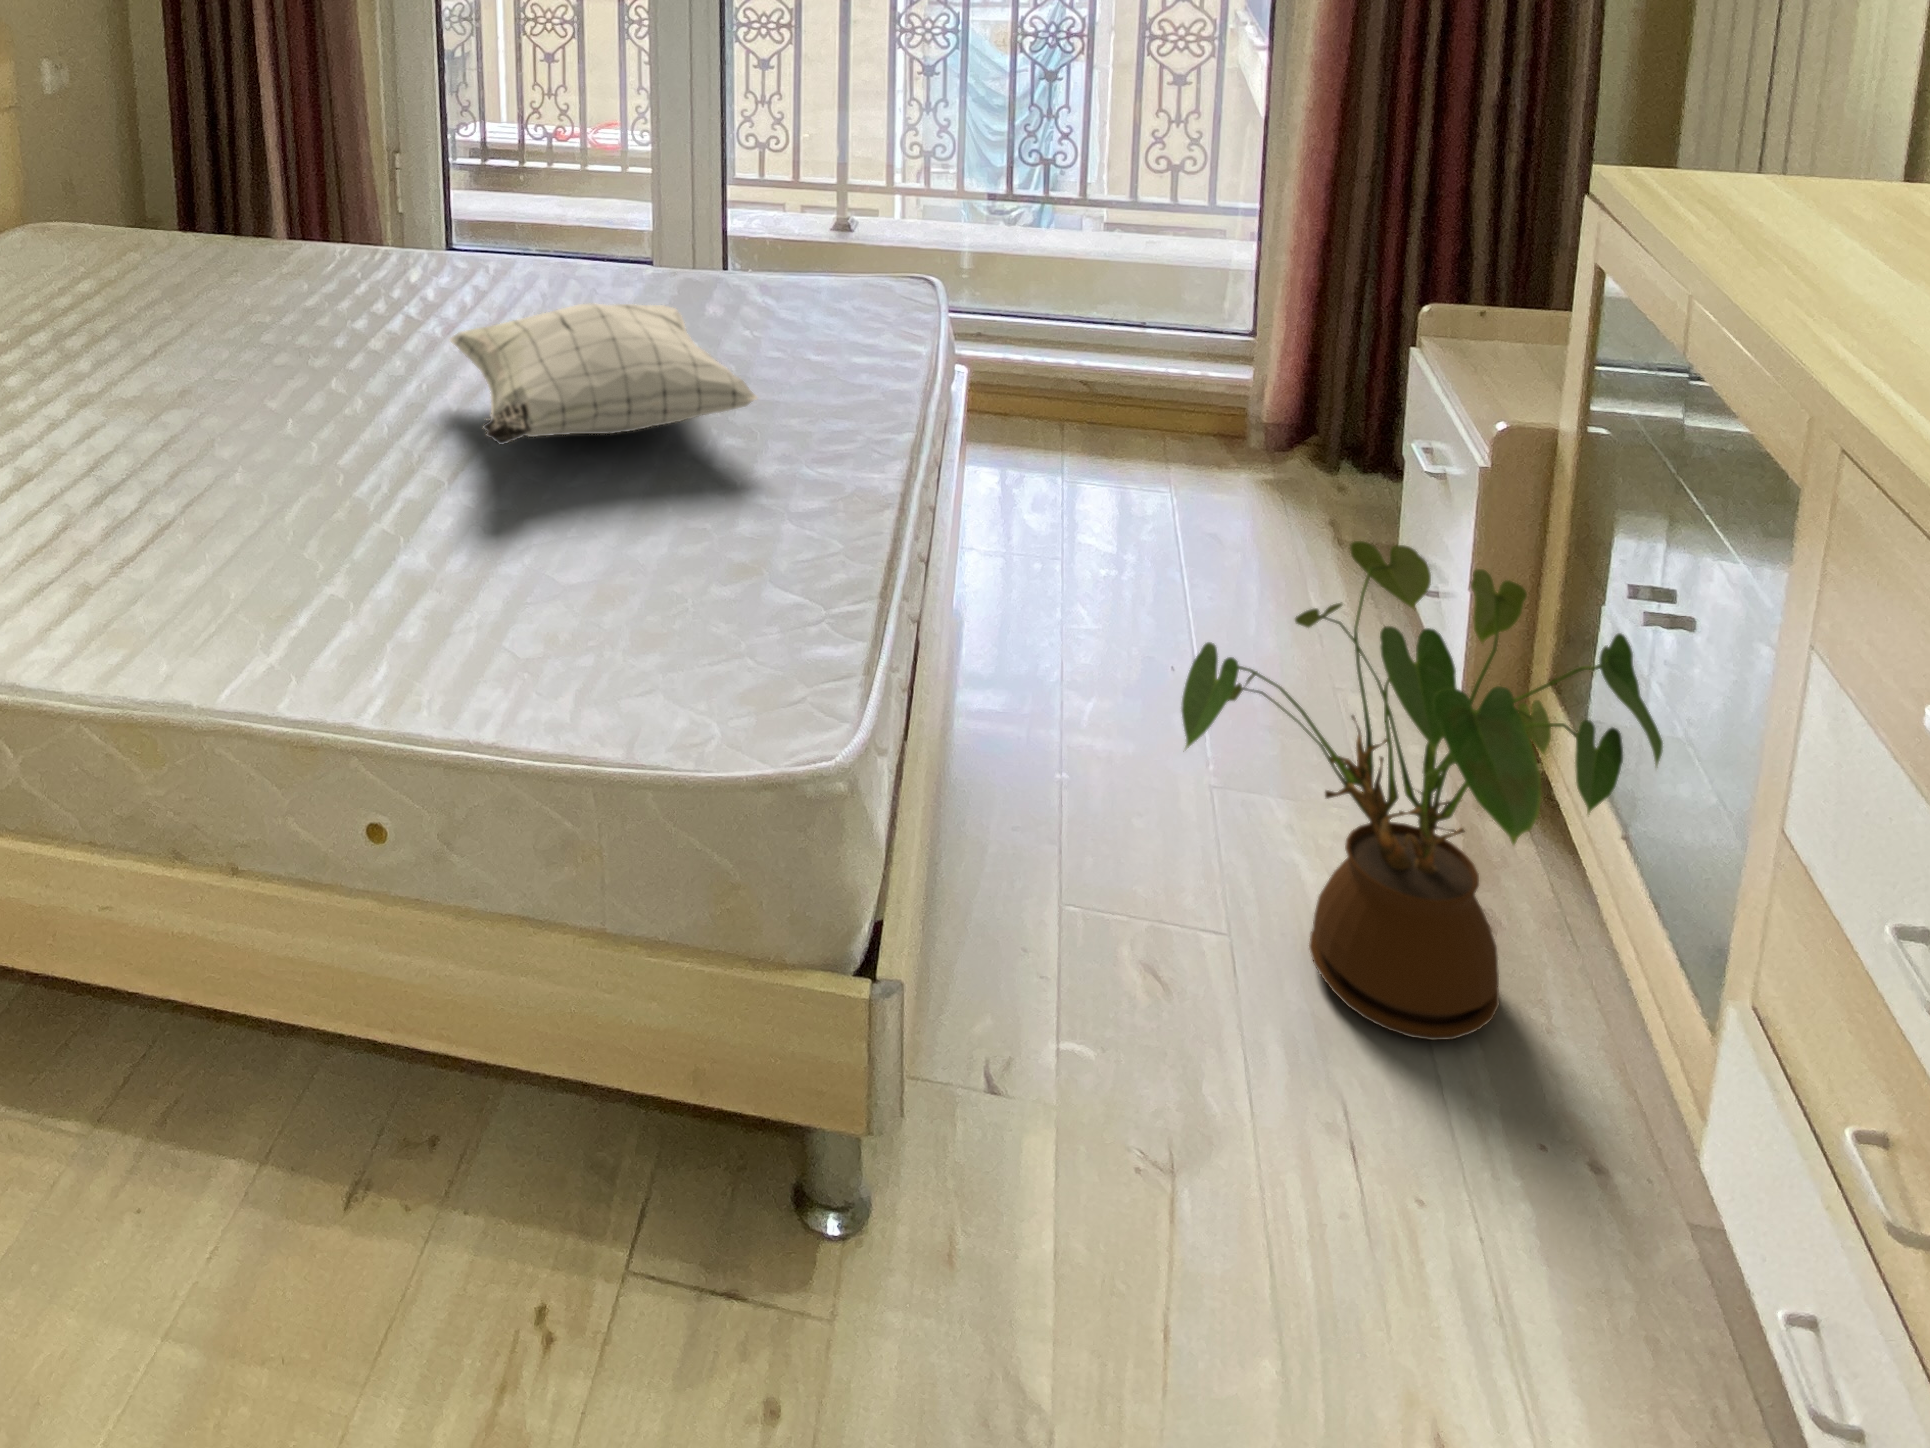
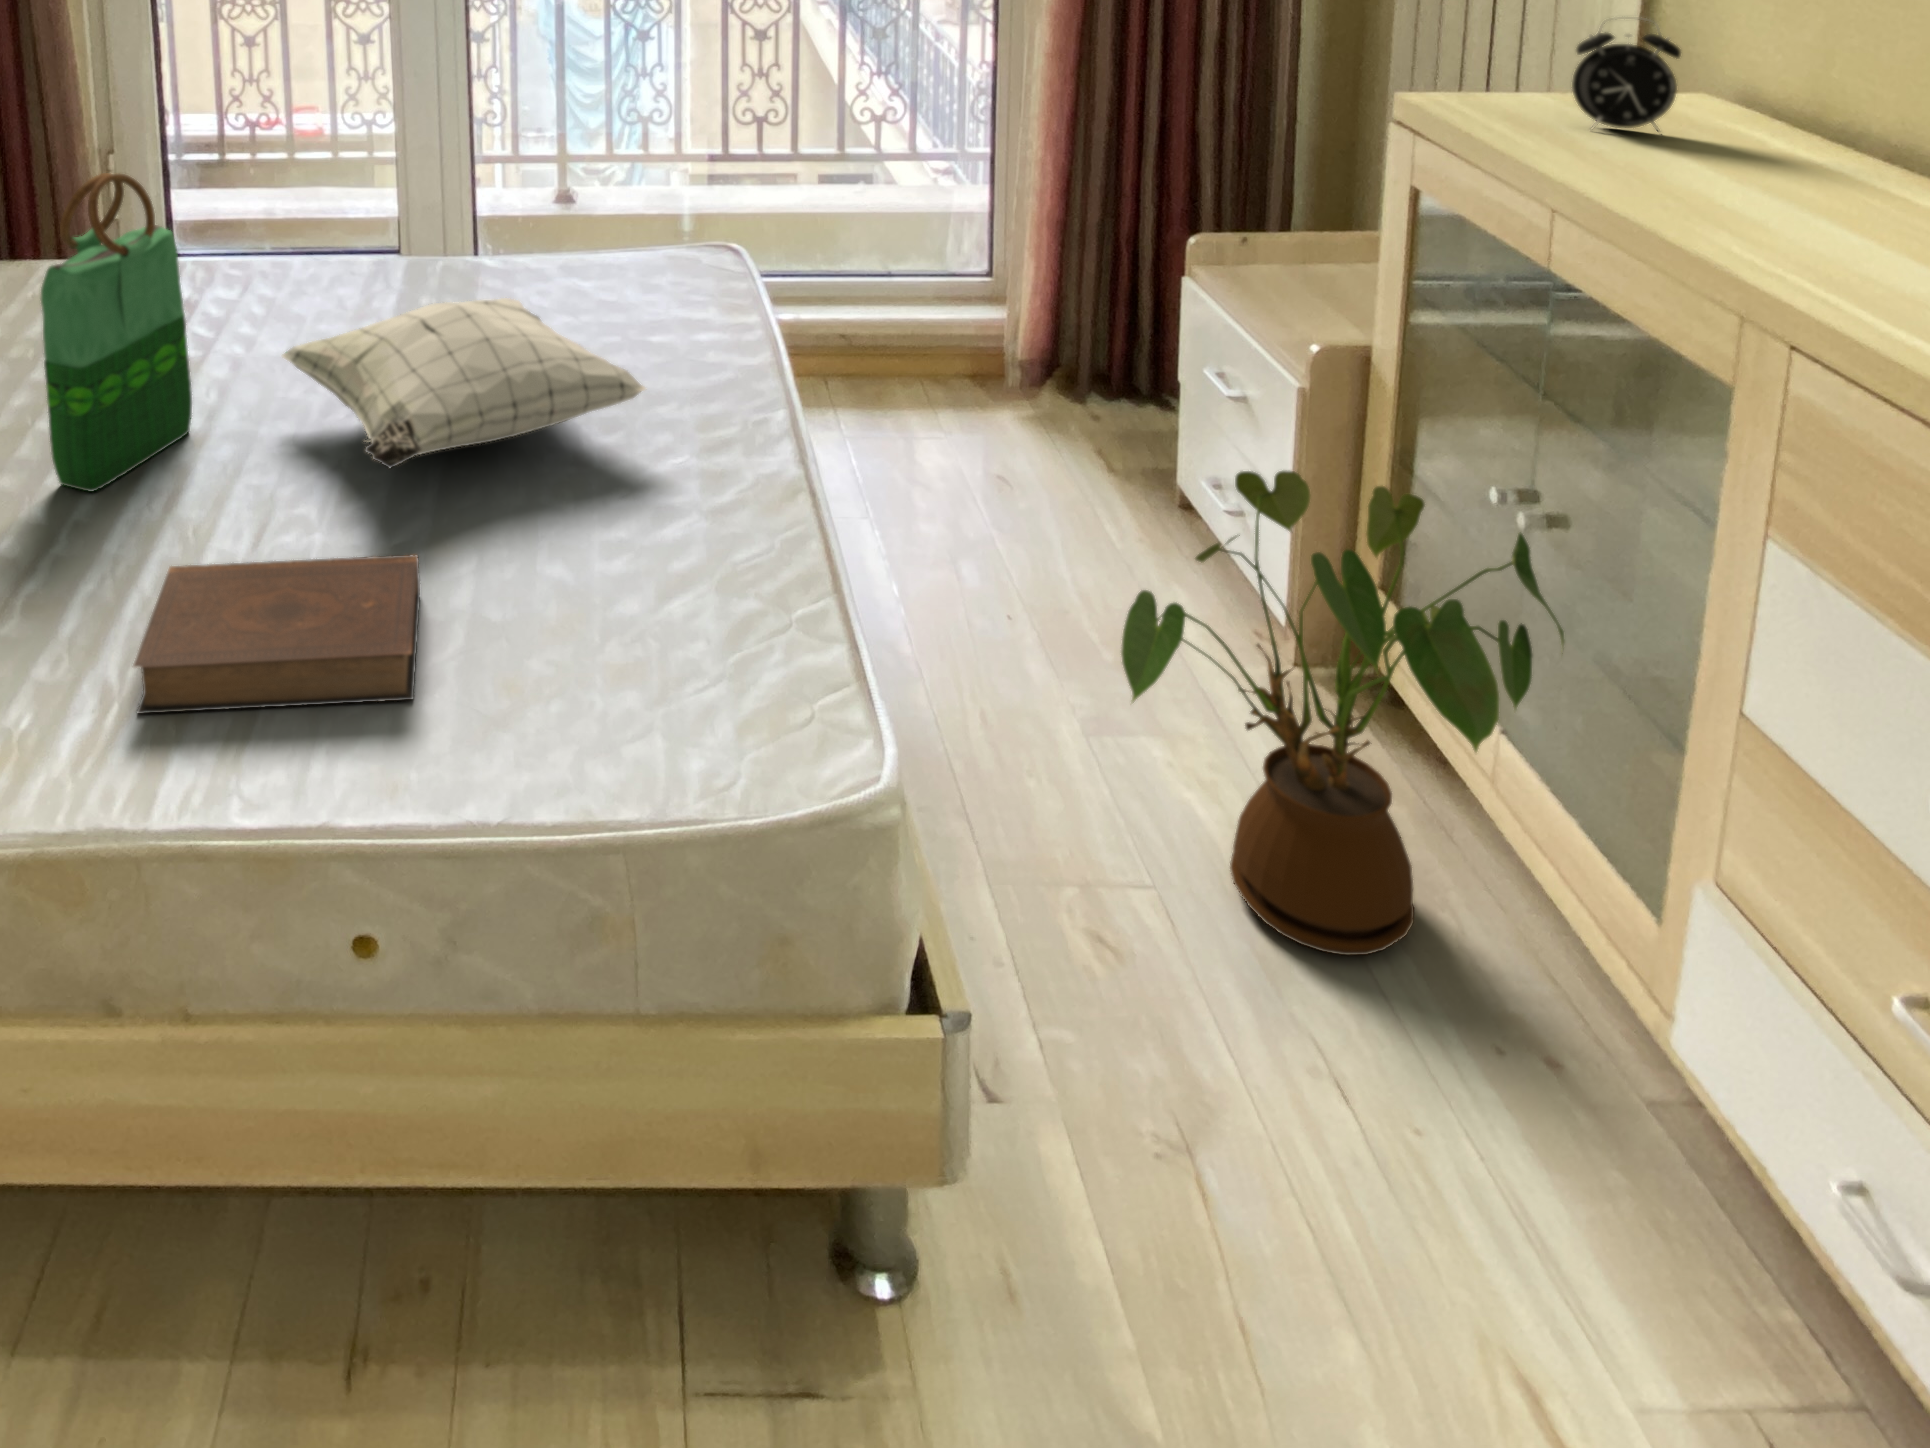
alarm clock: none [1775,98,1901,230] -> present [1572,23,1681,132]
tote bag: none [230,164,370,440] -> present [41,173,192,492]
book: none [230,506,505,643] -> present [133,554,420,714]

